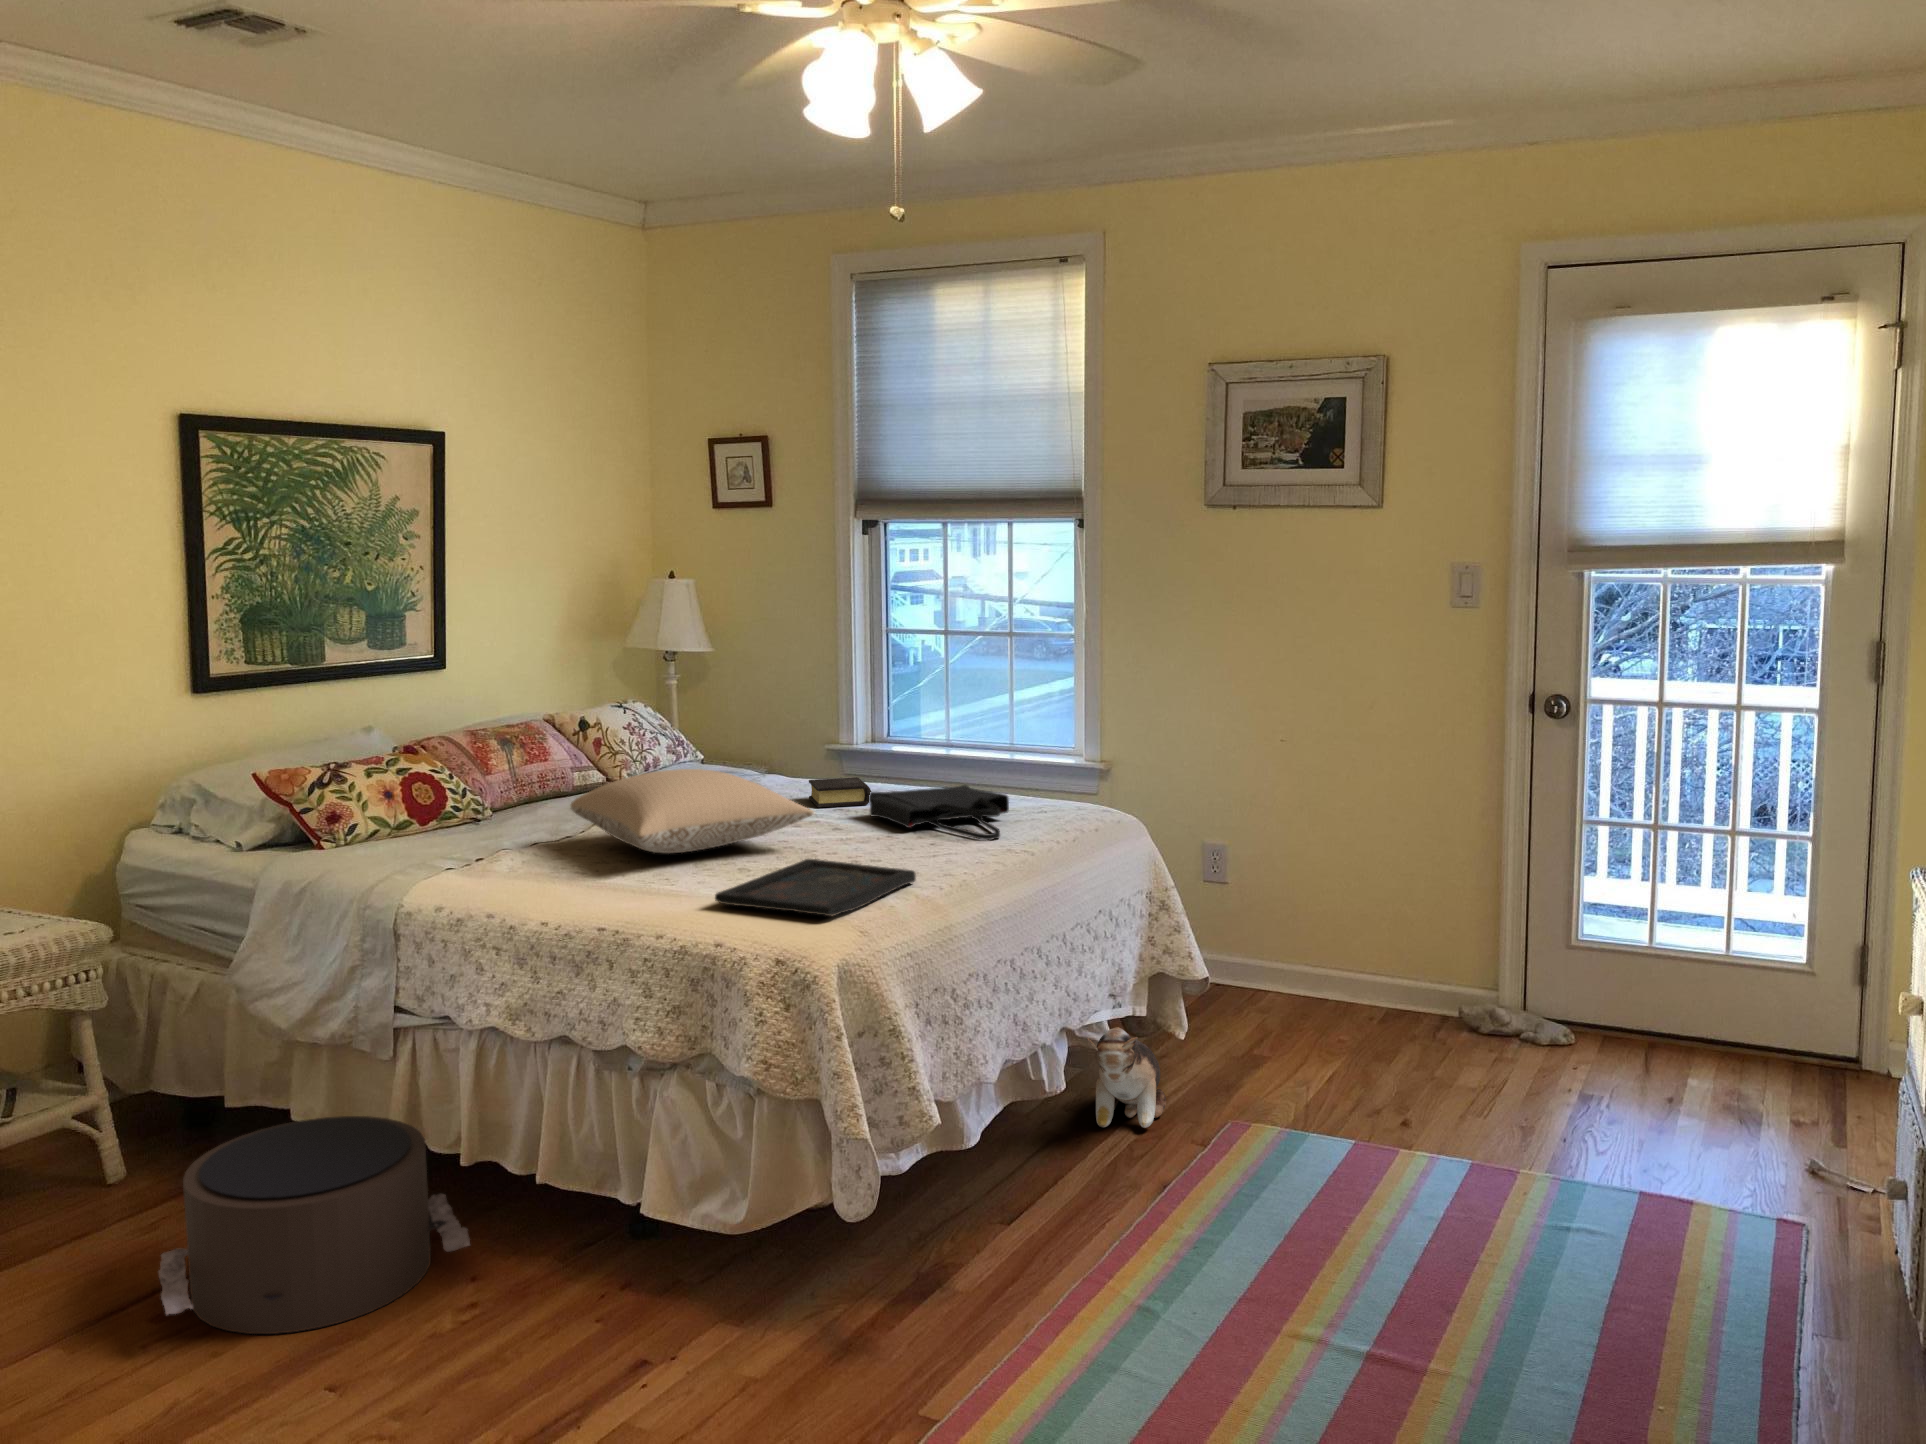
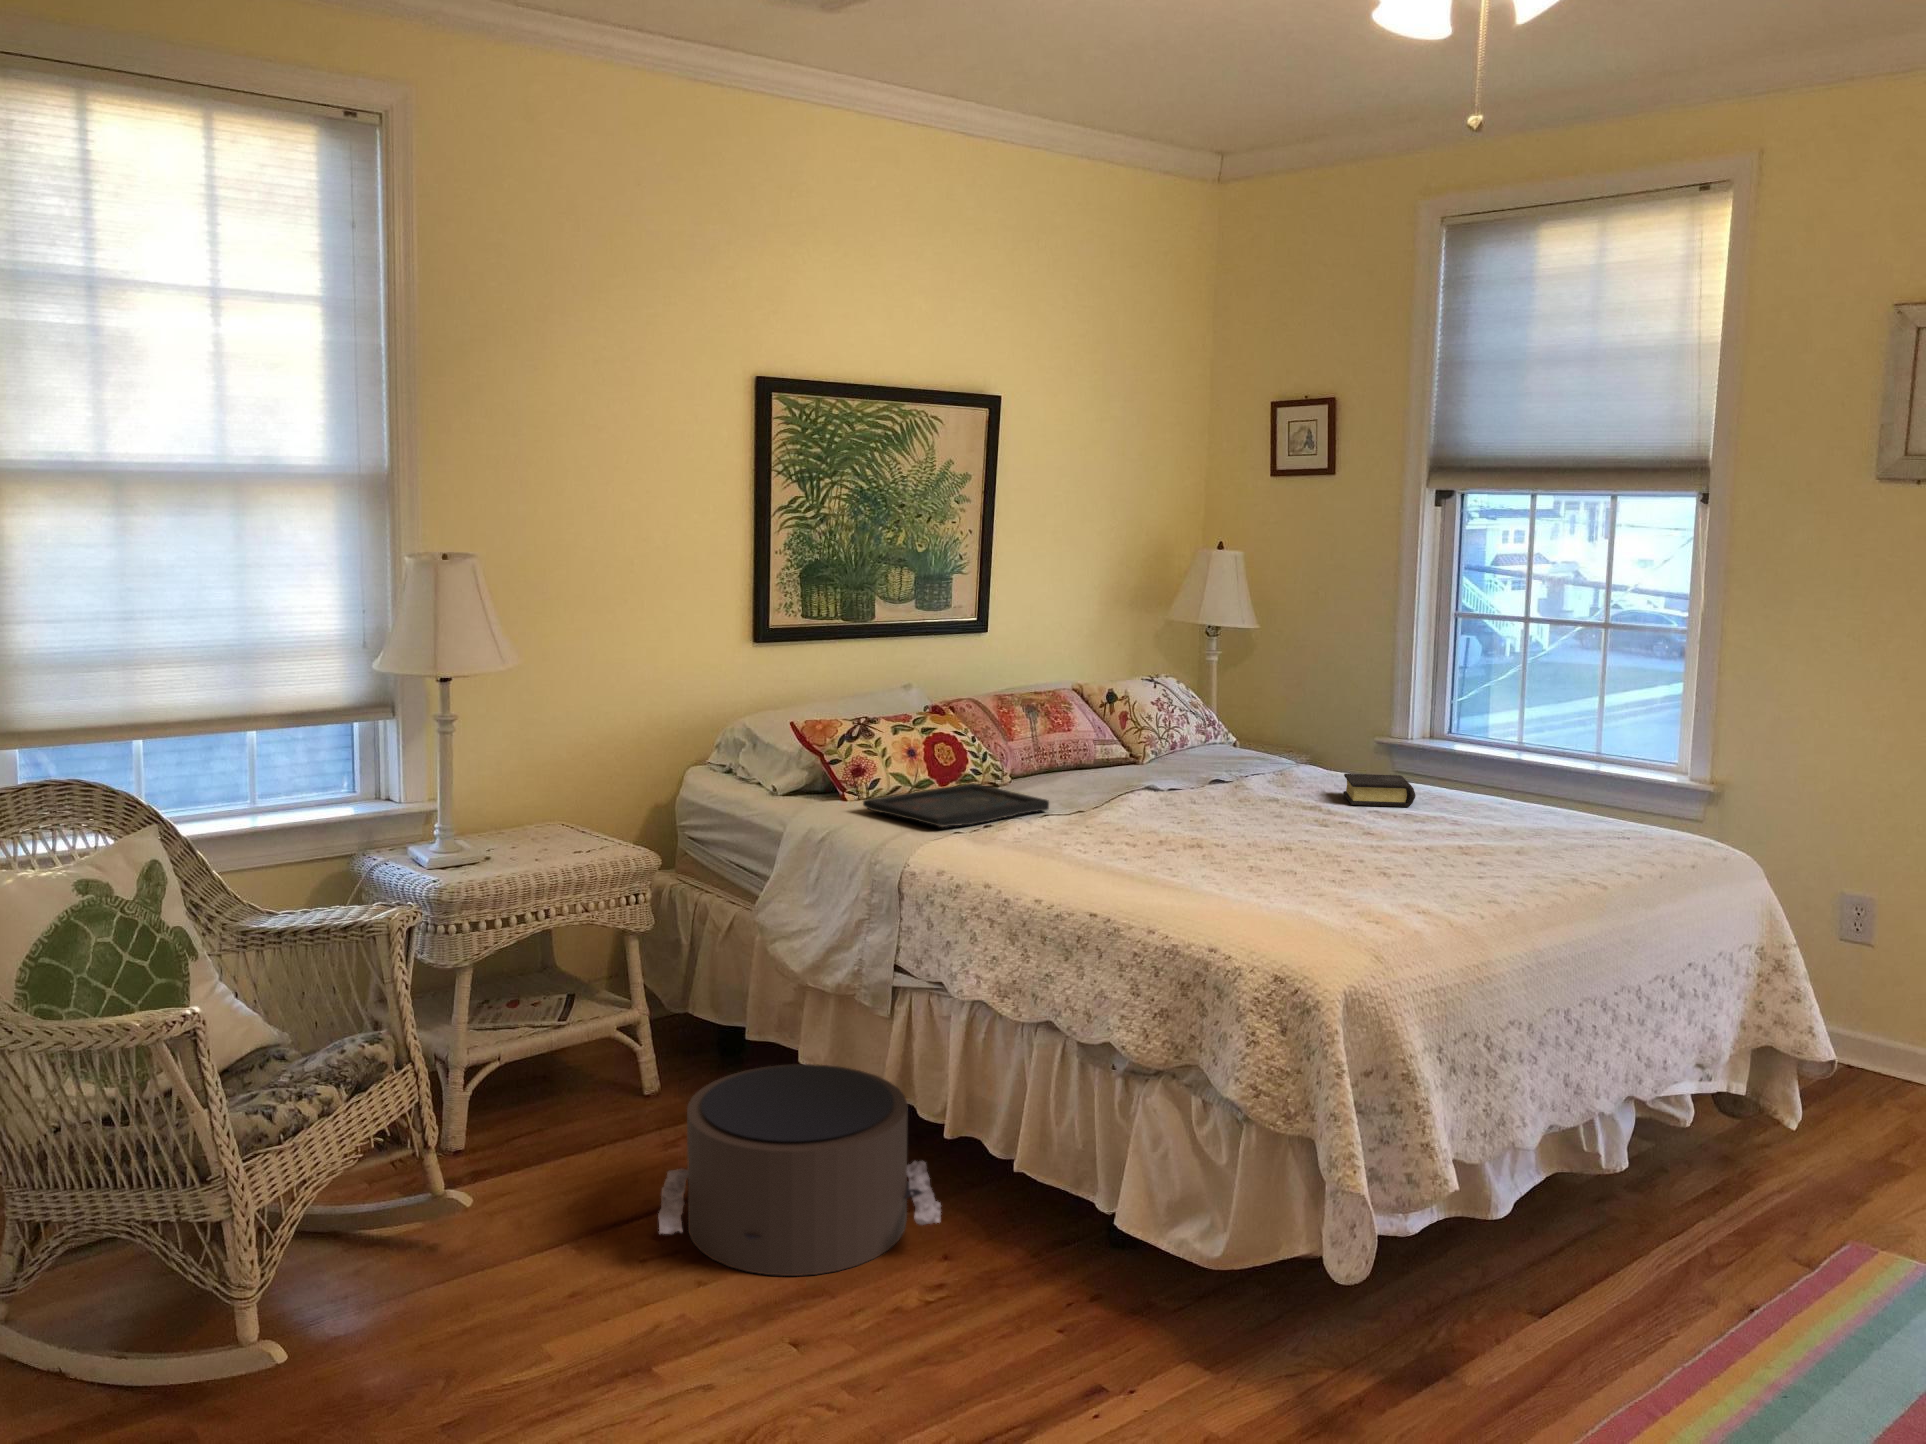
pillow: present [571,769,814,854] -> none [1082,751,1341,839]
tote bag: present [869,785,1009,840] -> none [1410,793,1581,862]
tray: present [715,859,916,916] -> present [863,783,1049,827]
plush toy: present [1087,1027,1166,1128] -> none [1662,1107,1766,1236]

